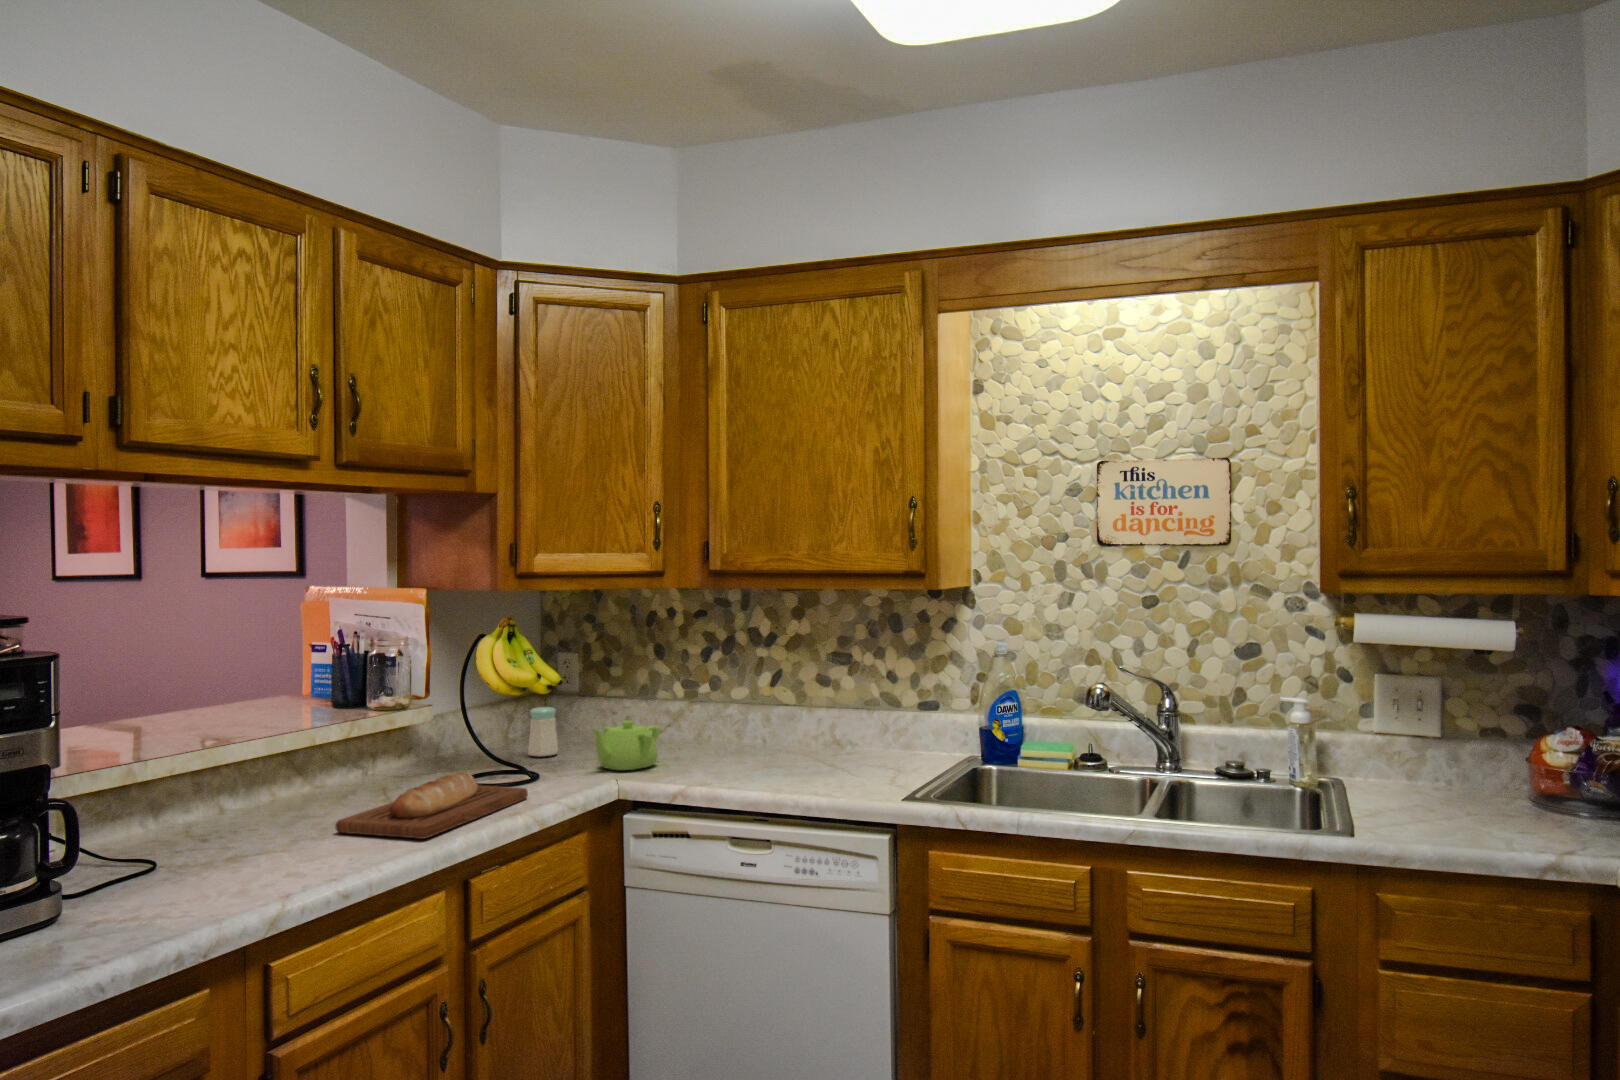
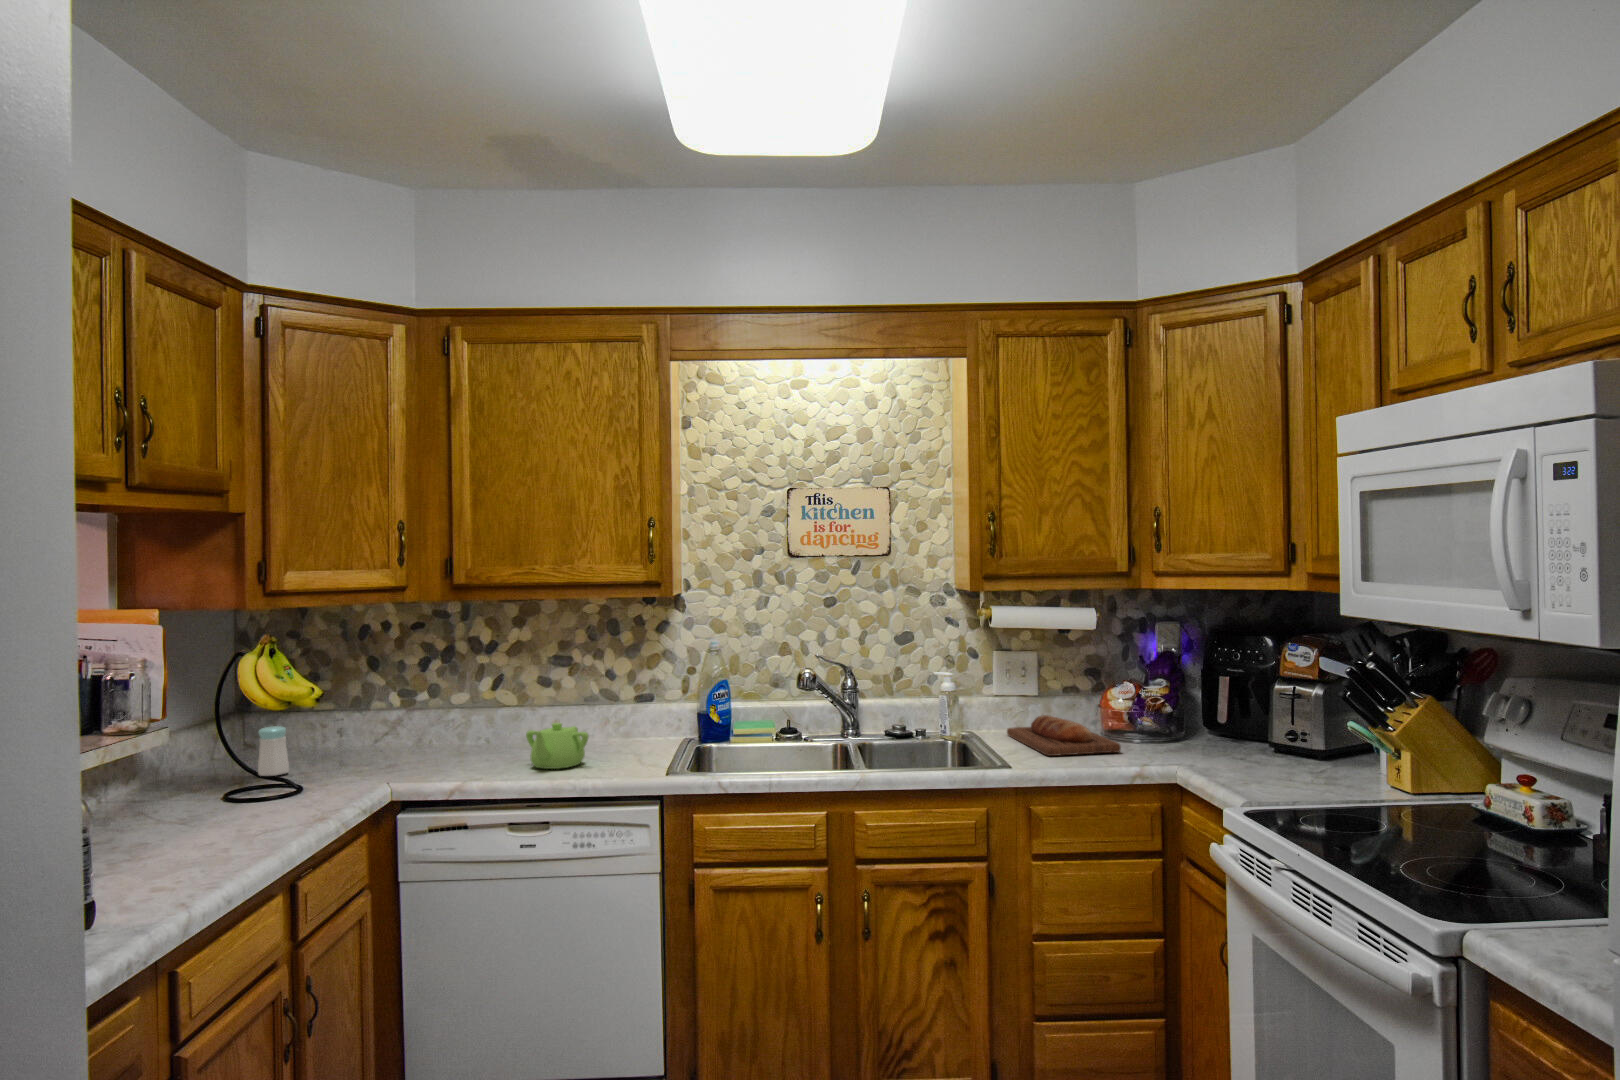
teapot: present [592,721,659,770] -> present [526,723,589,769]
bread loaf: present [336,772,528,839] -> present [1007,715,1121,756]

